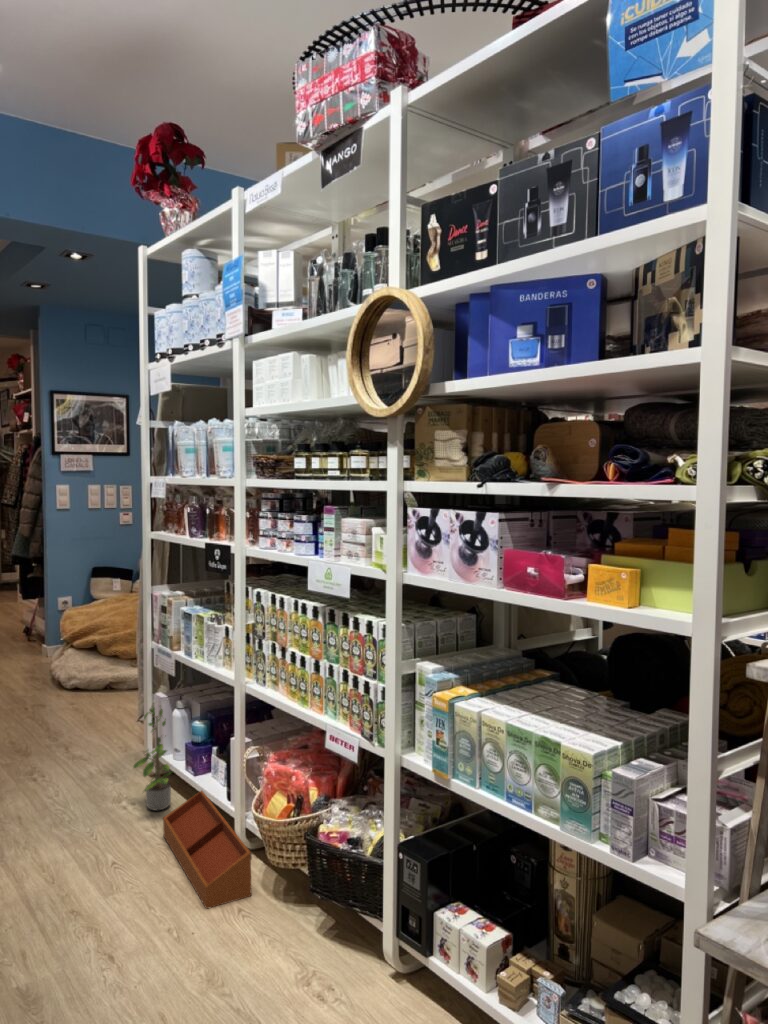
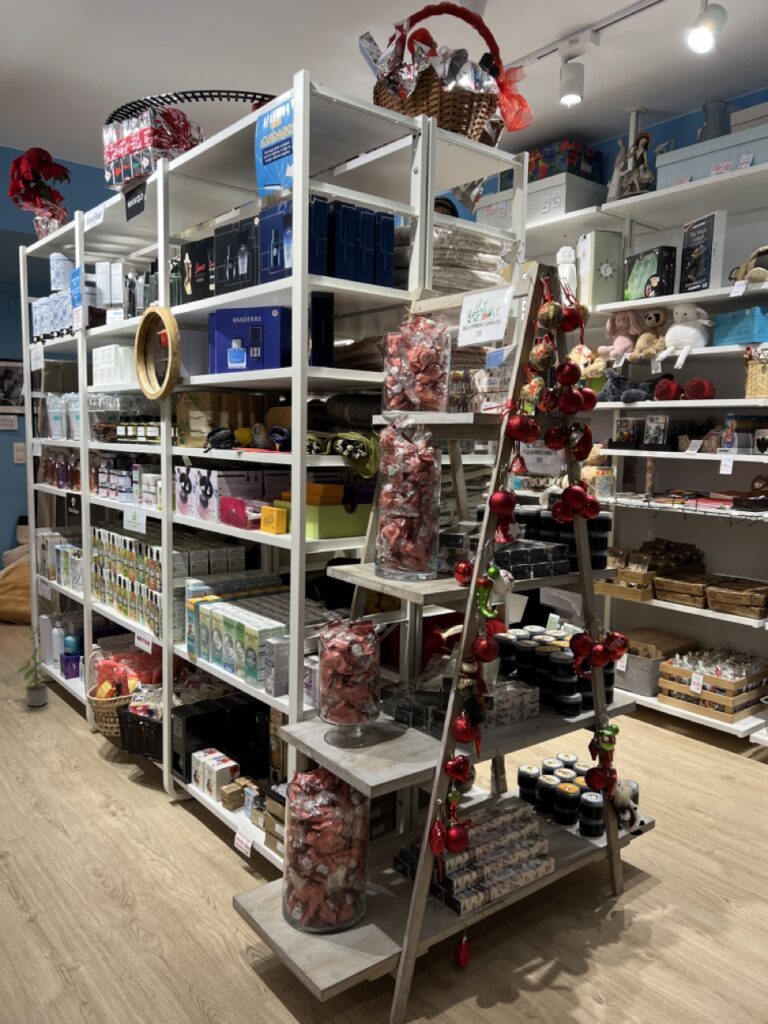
storage bin: present [163,791,252,909] -> none [34,688,90,767]

